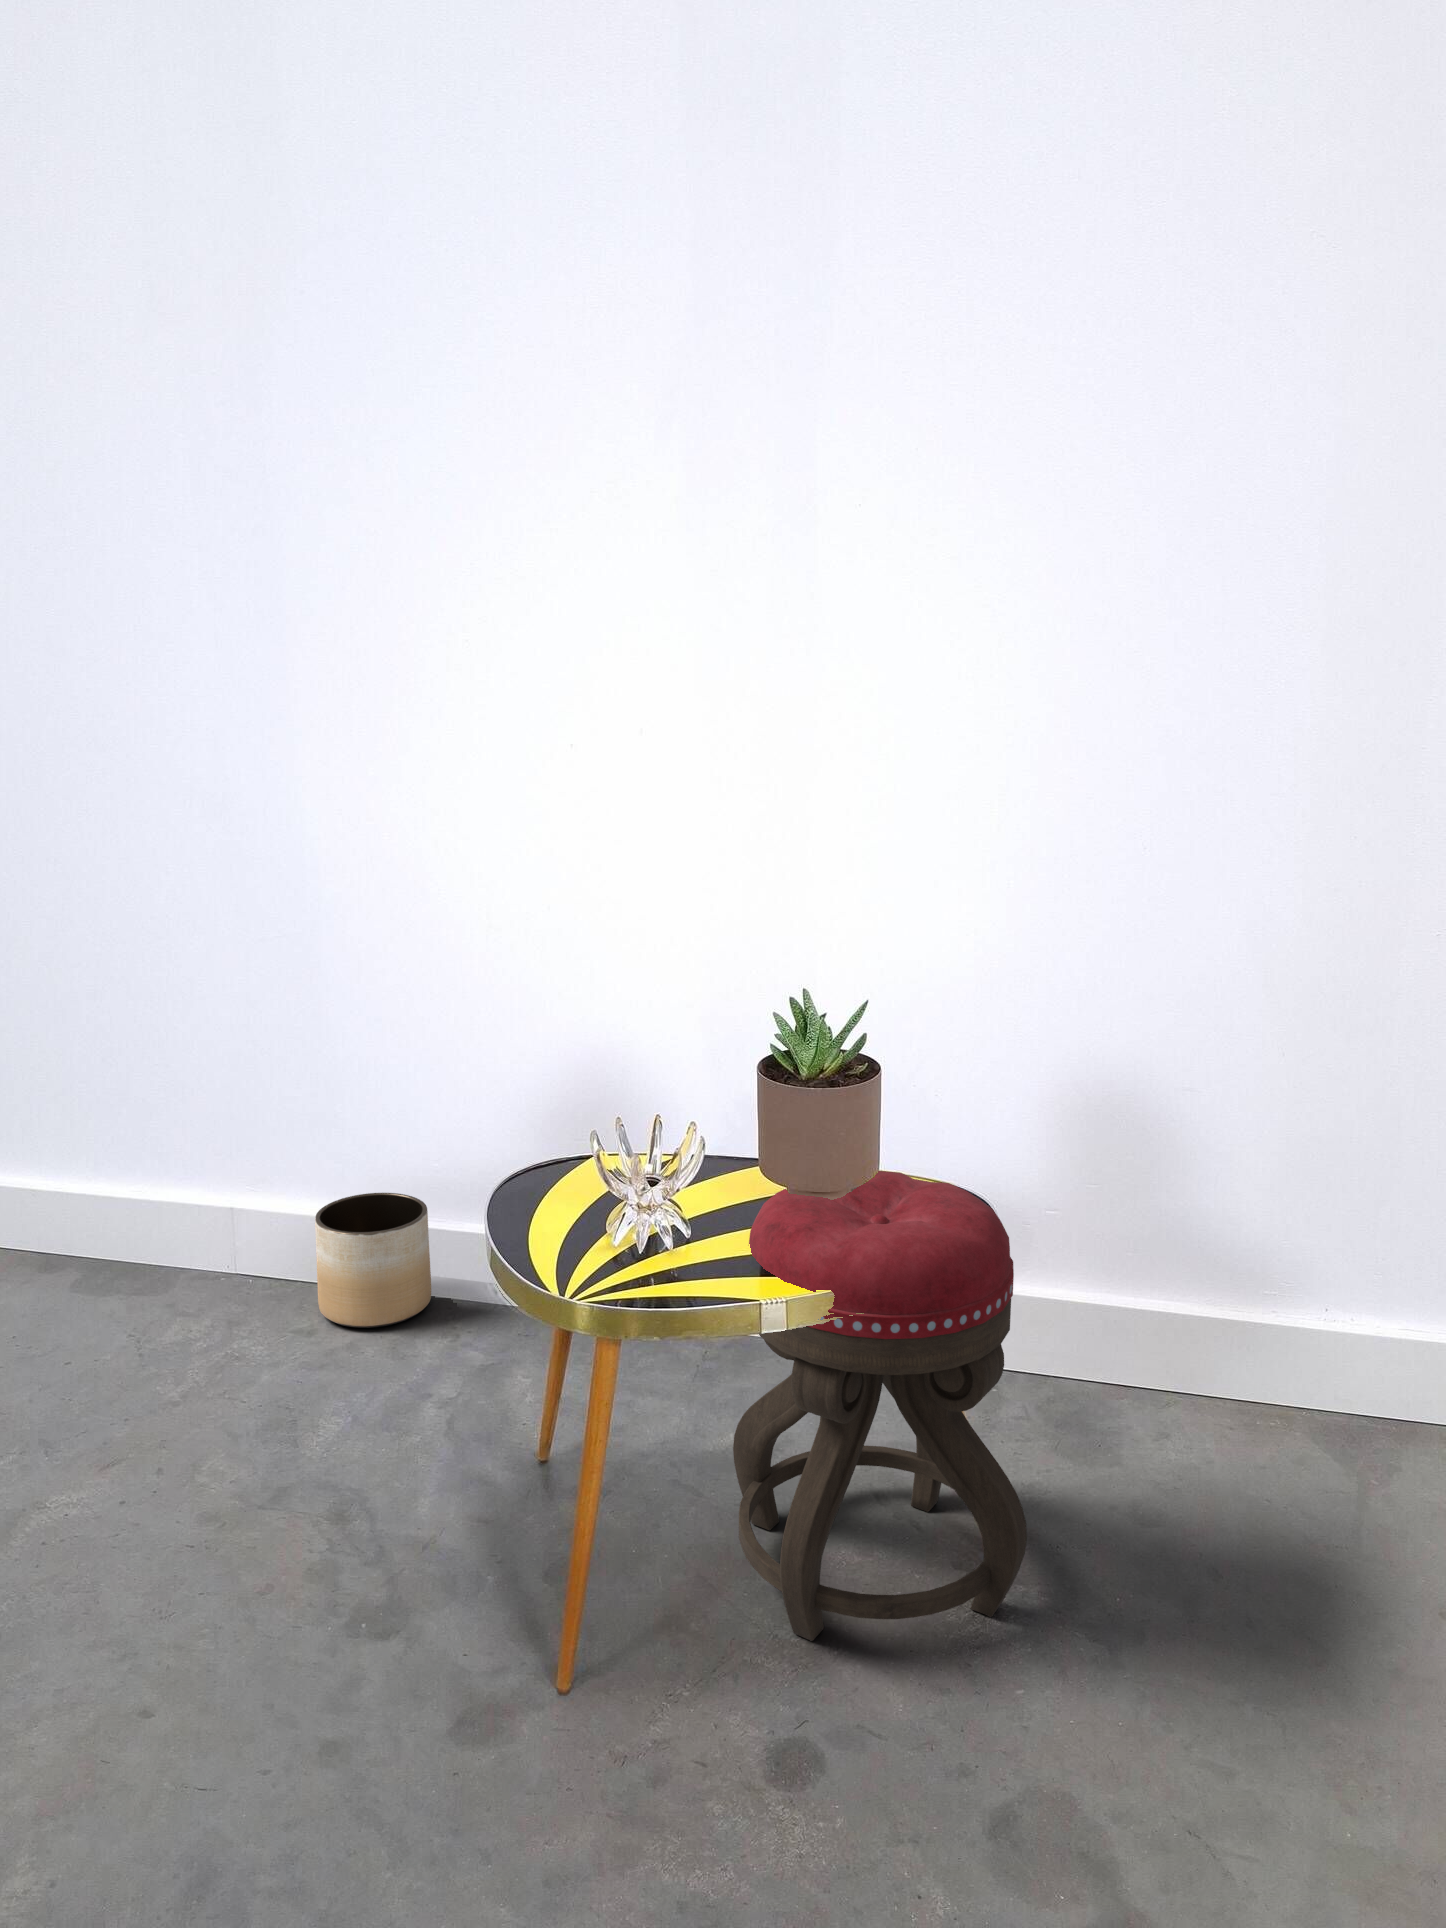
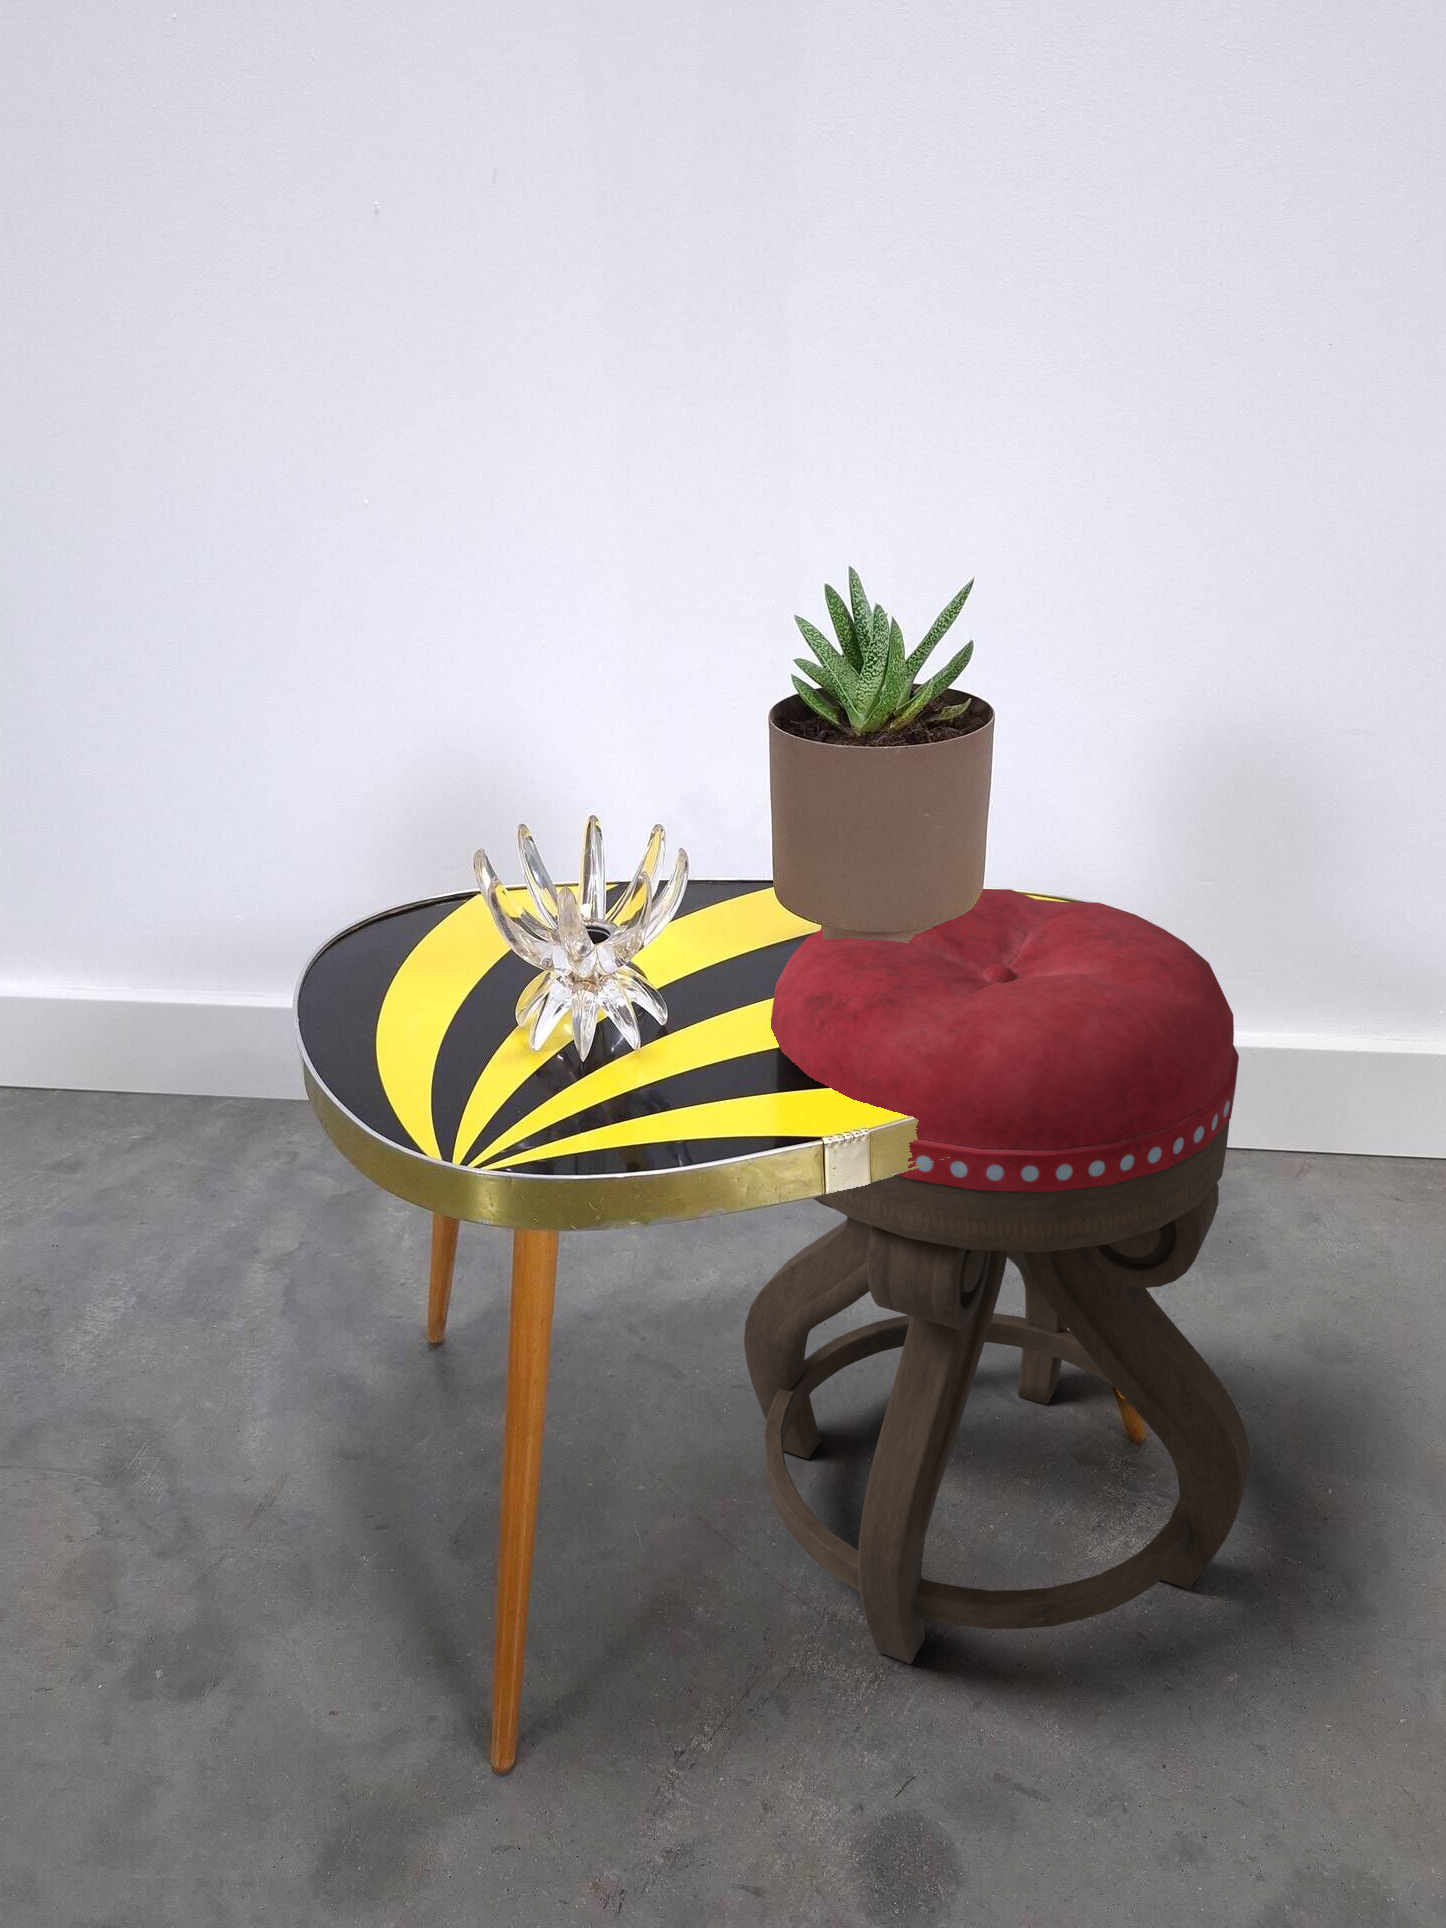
planter: present [315,1193,431,1328] -> none [61,963,255,1164]

